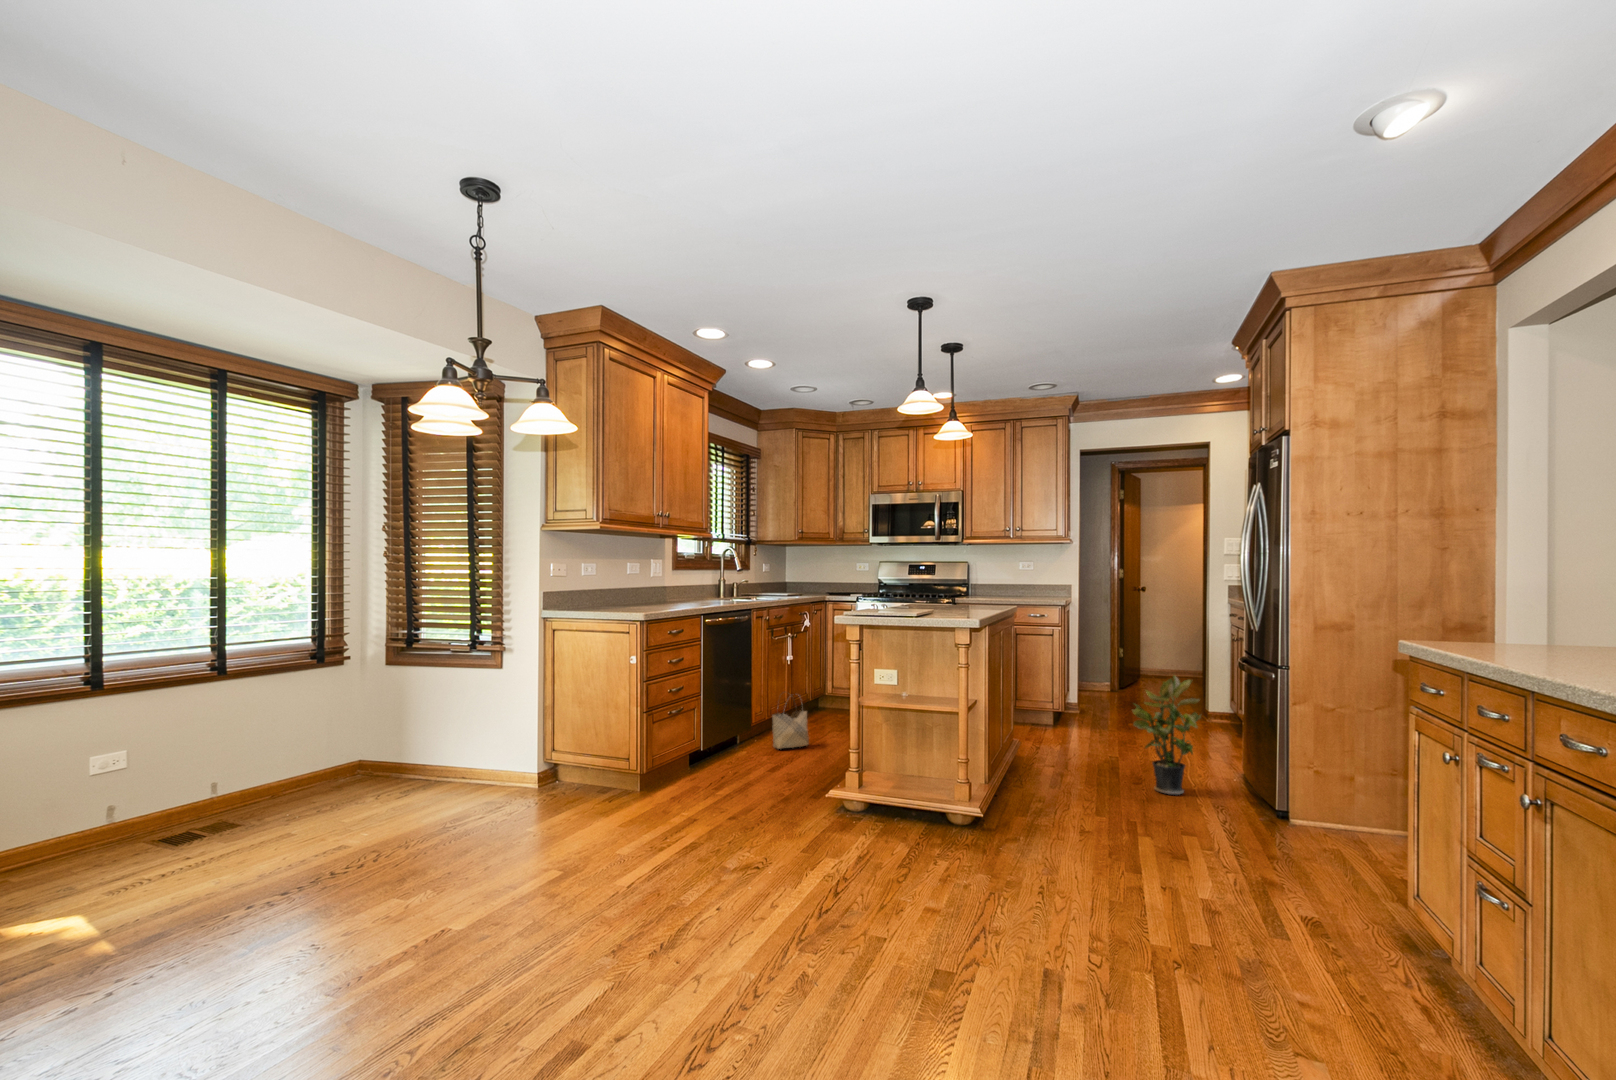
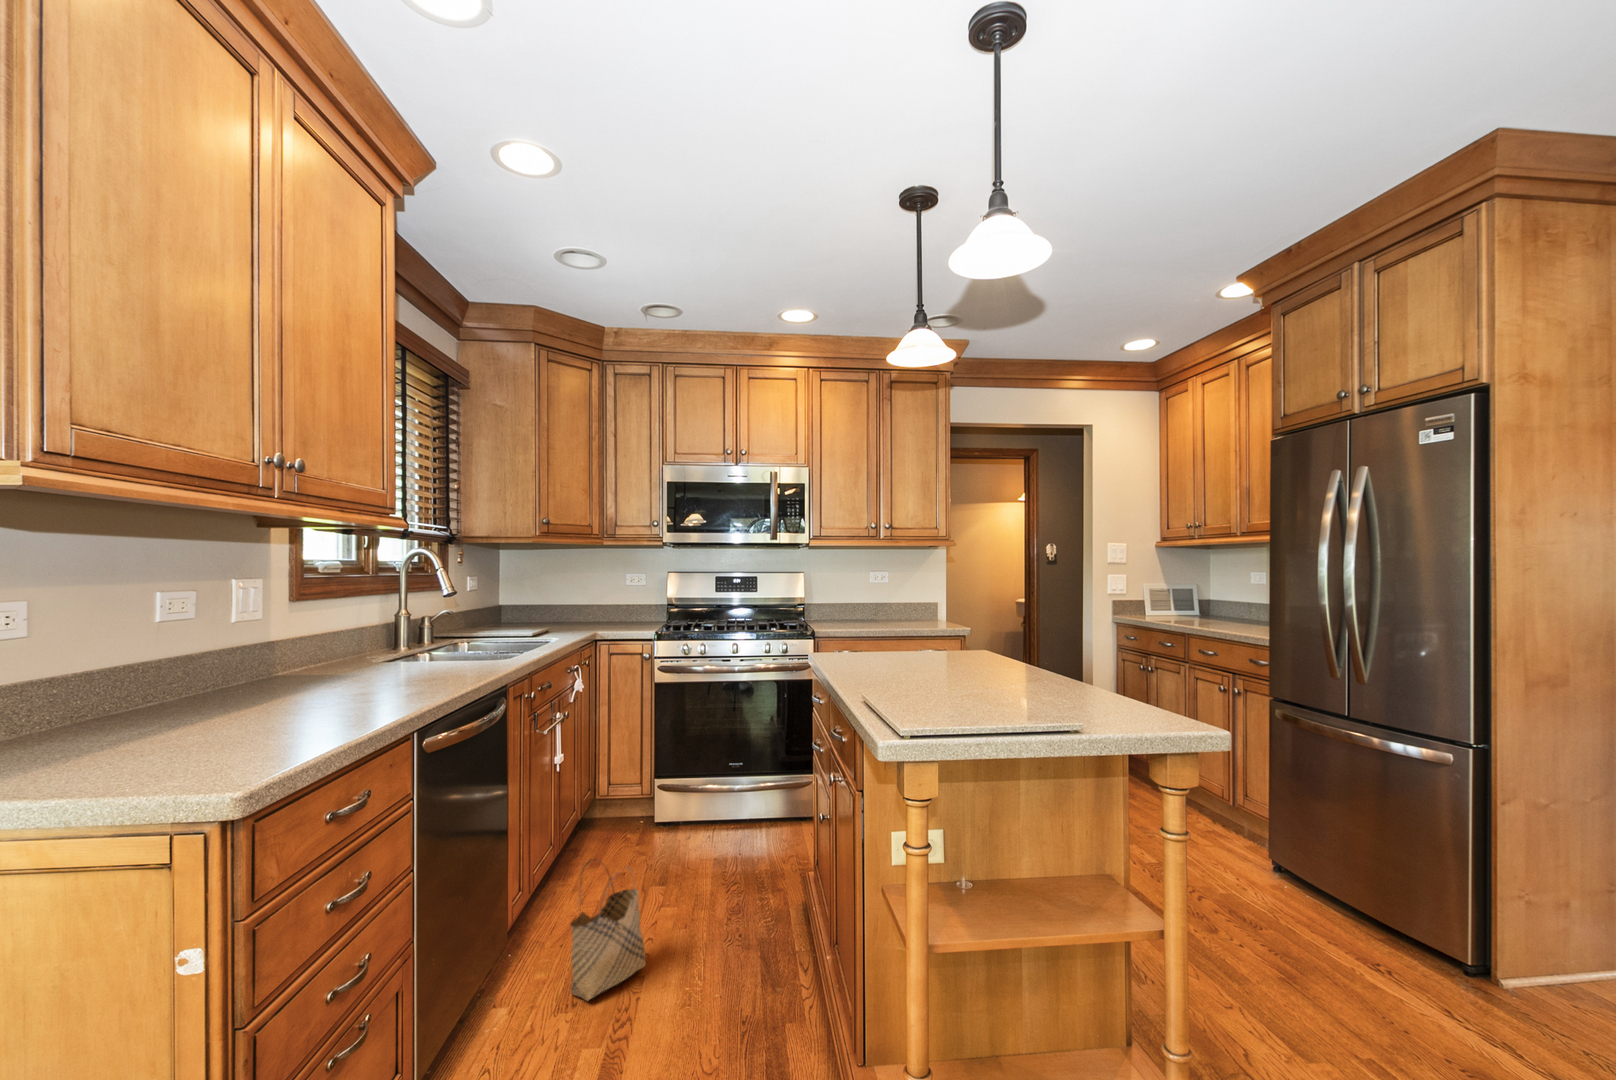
potted plant: present [1133,676,1201,795] -> none [1239,759,1359,965]

